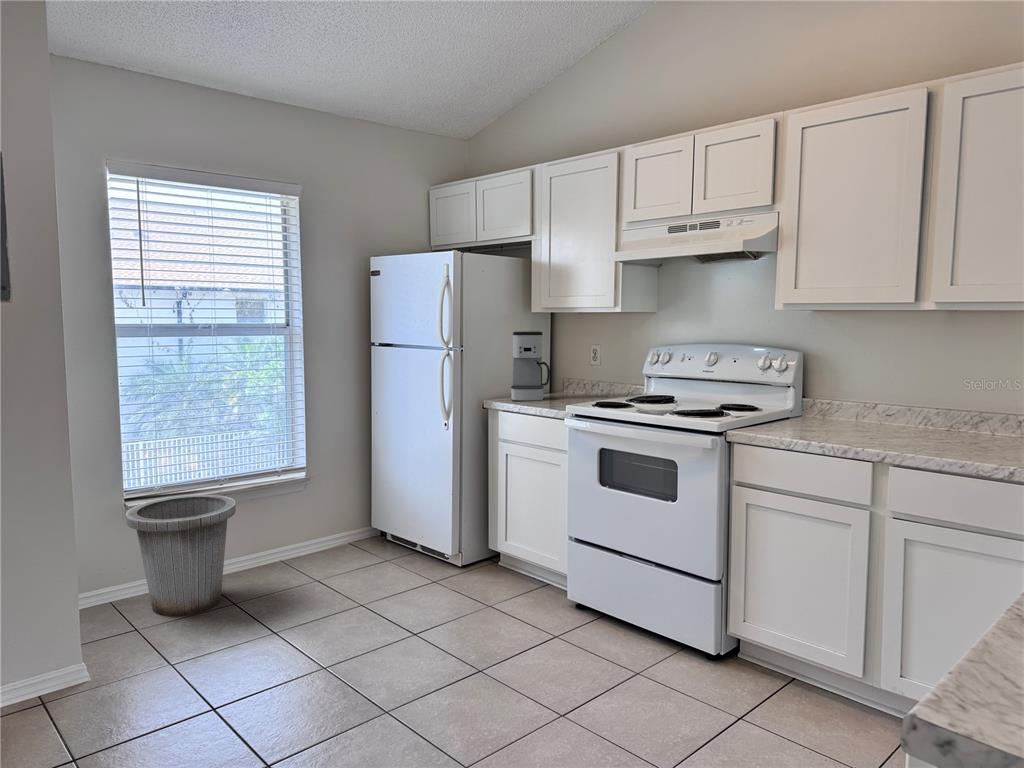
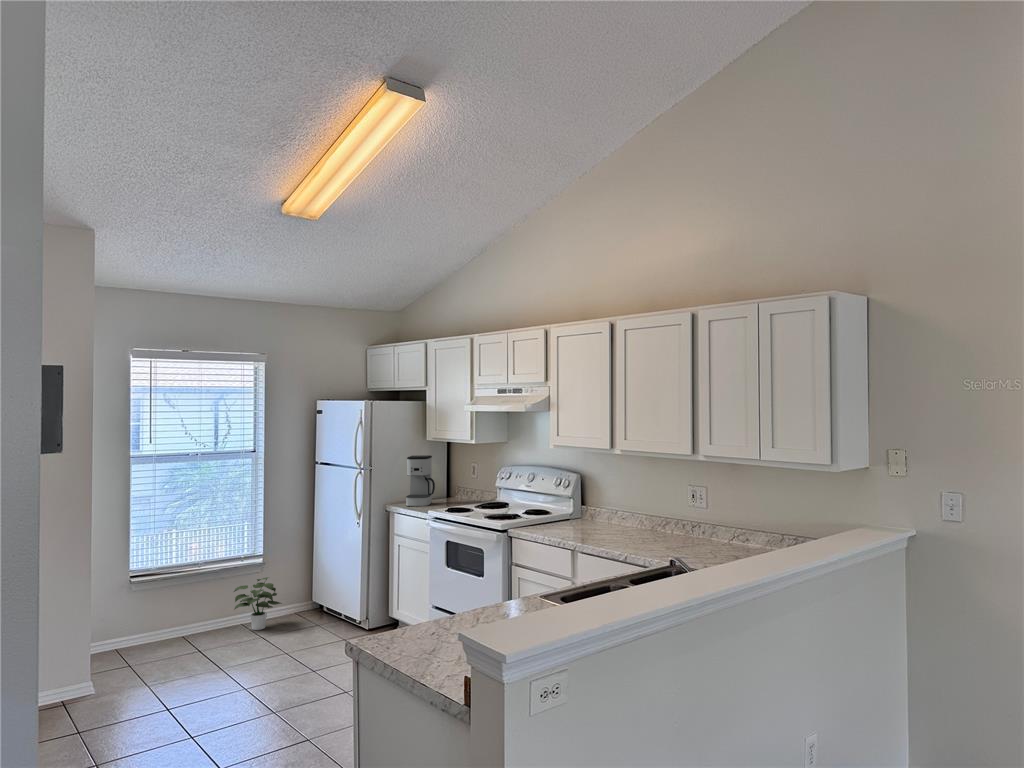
trash can: present [126,495,236,616] -> none [129,573,205,658]
potted plant: none [269,498,337,569] -> present [234,577,281,630]

